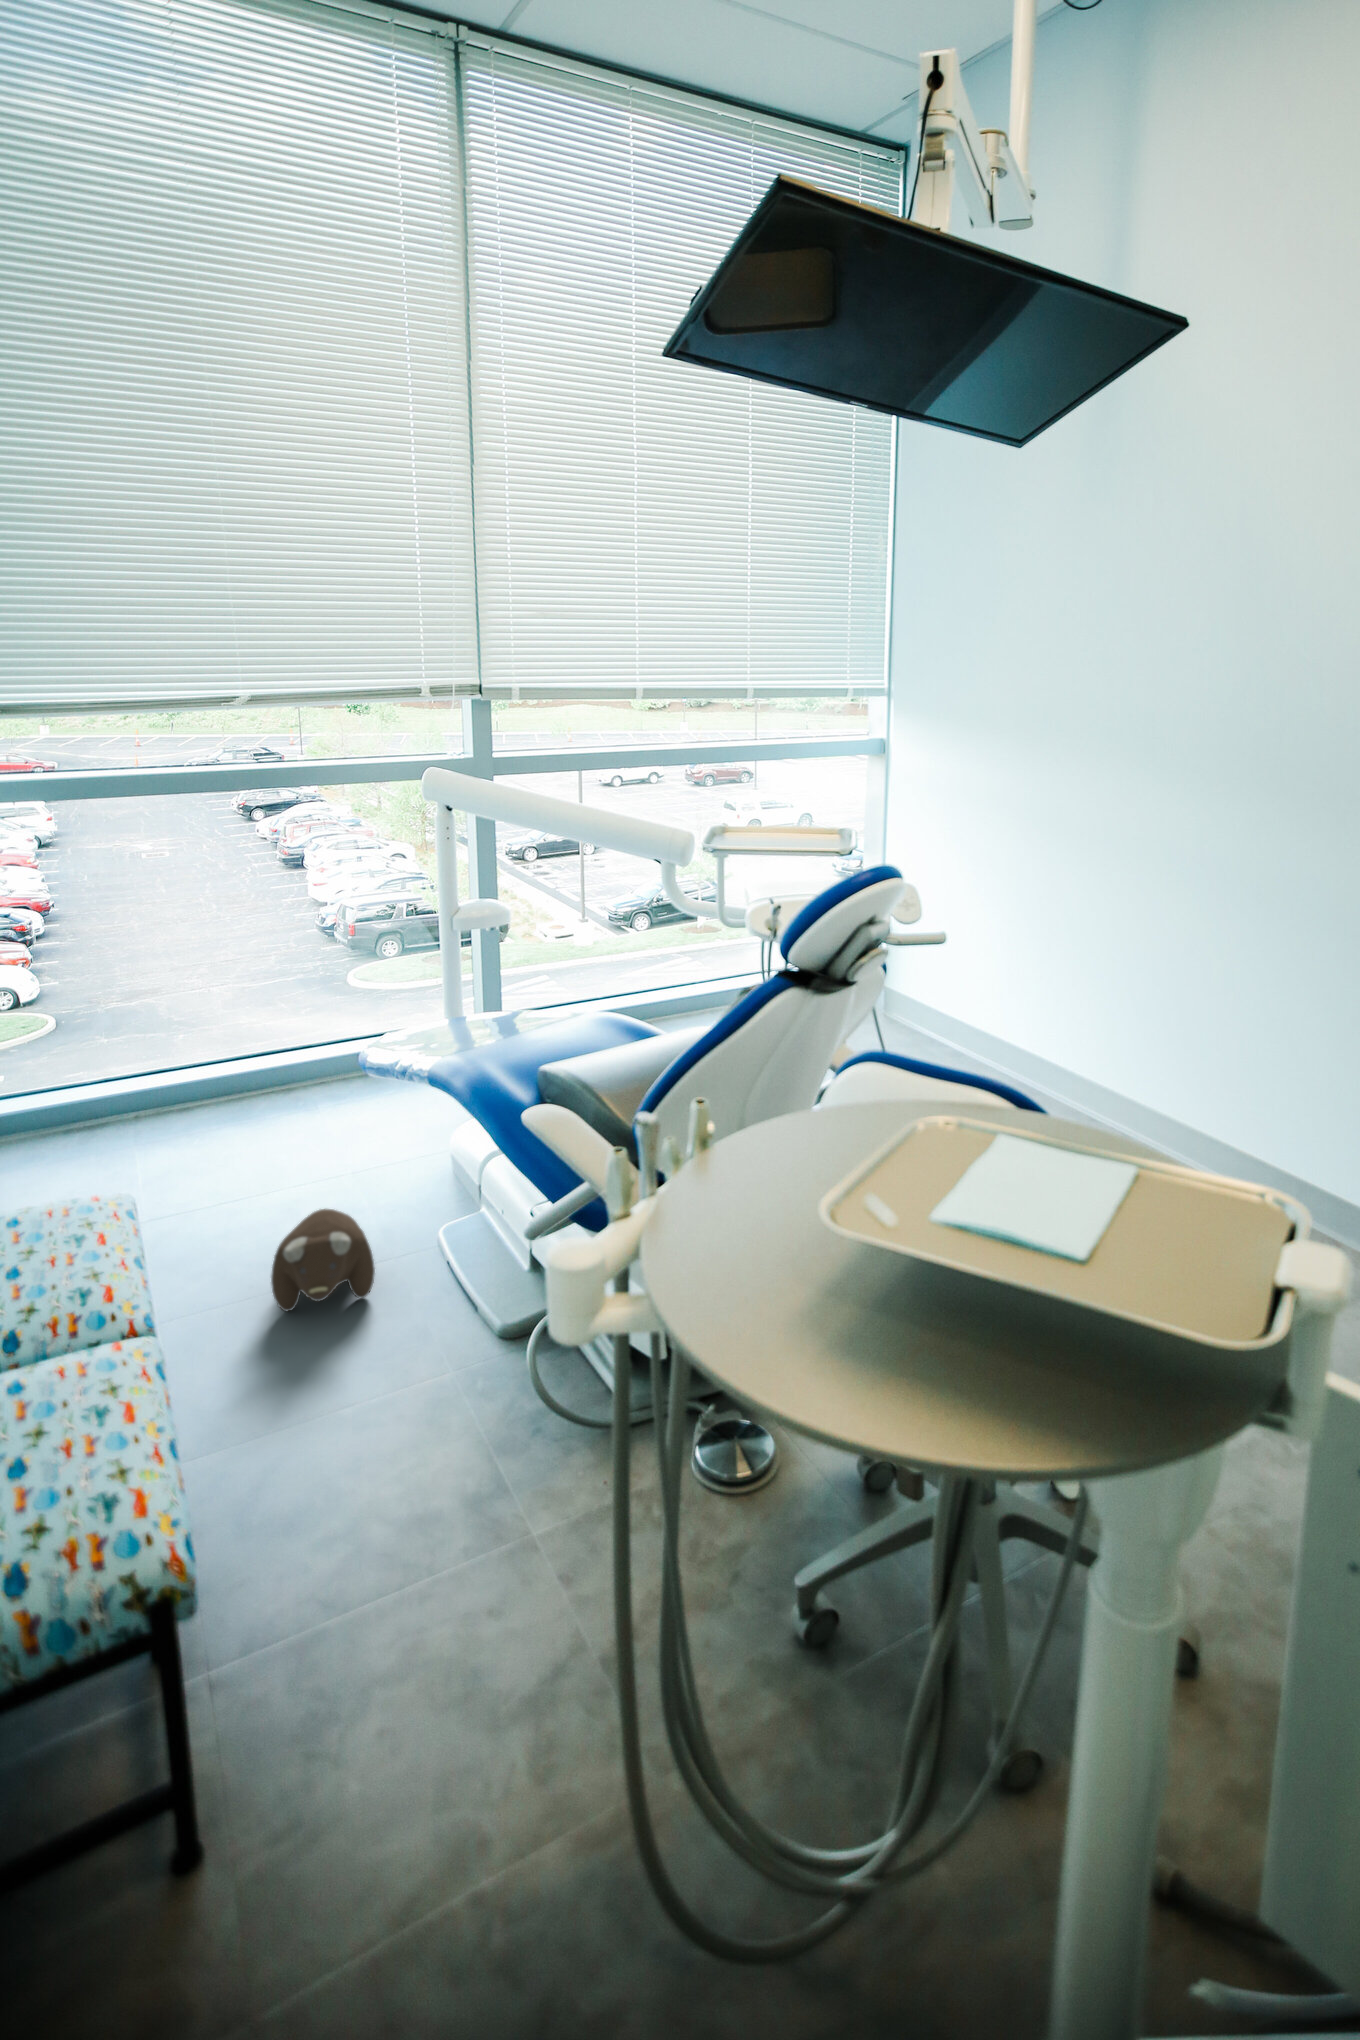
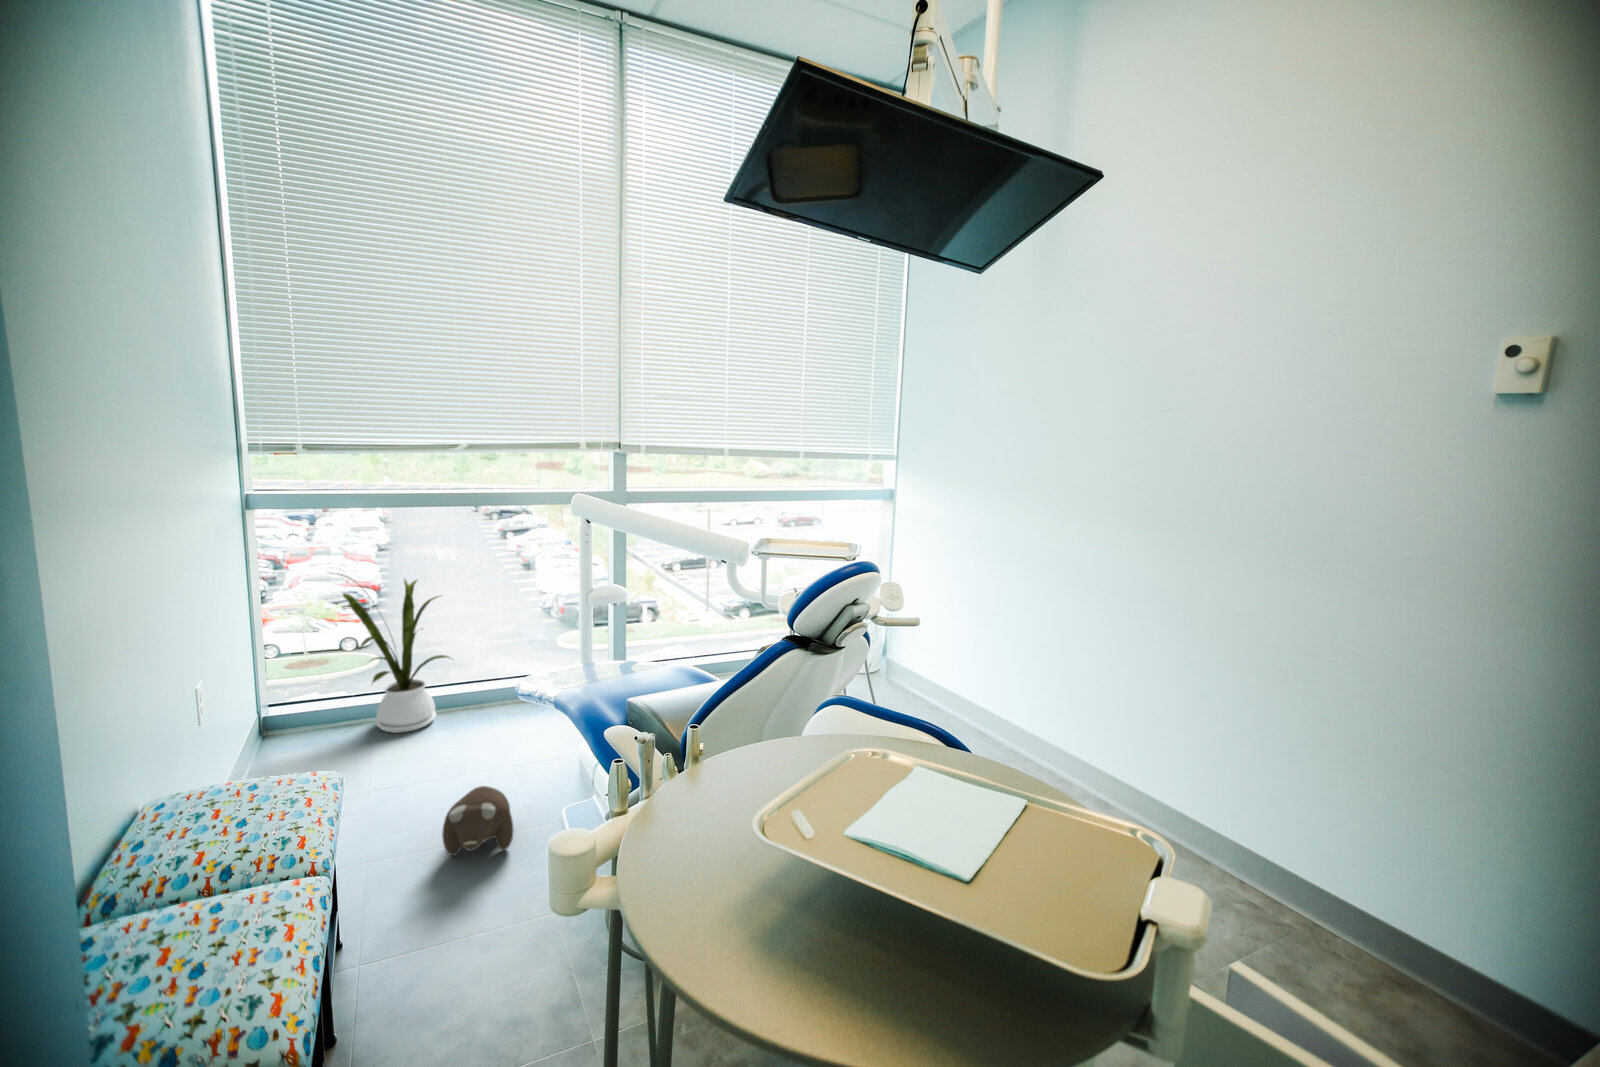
house plant: none [36,903,244,1140] -> present [331,573,450,733]

